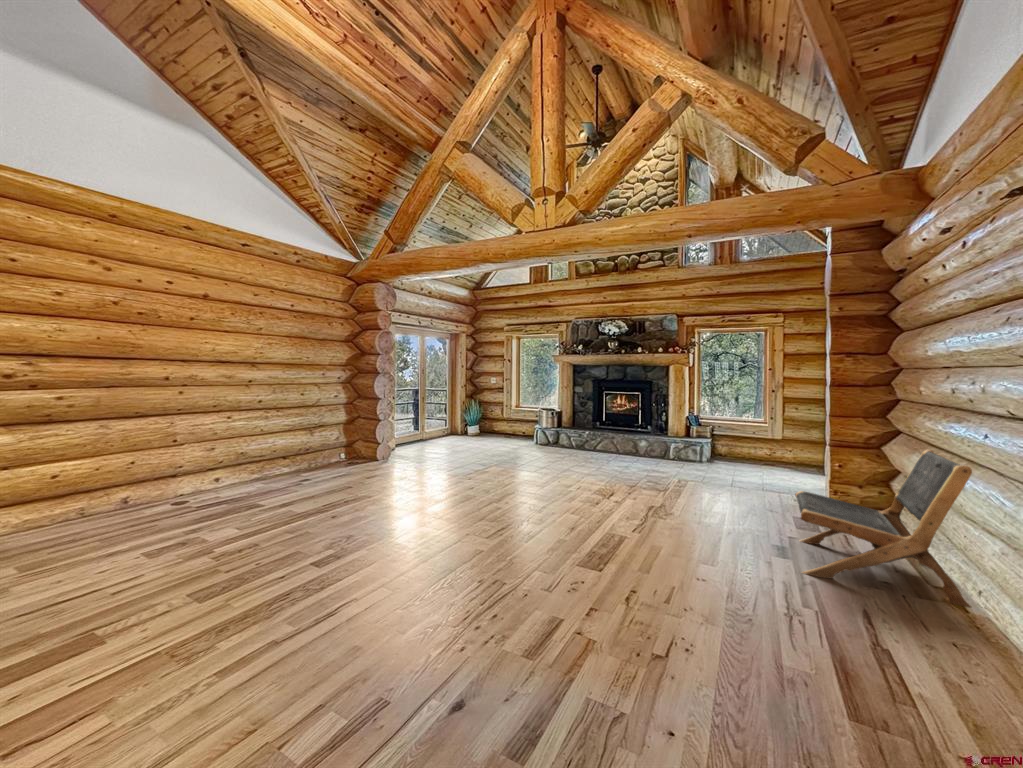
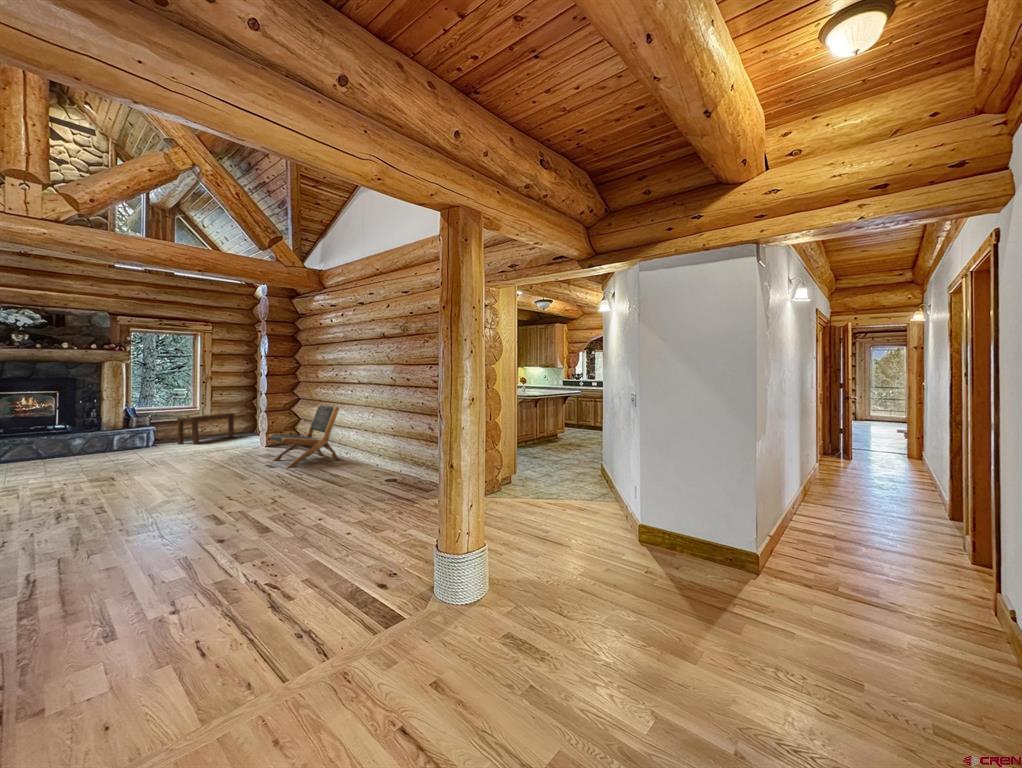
bench: none [730,432,807,470] -> present [177,413,235,444]

